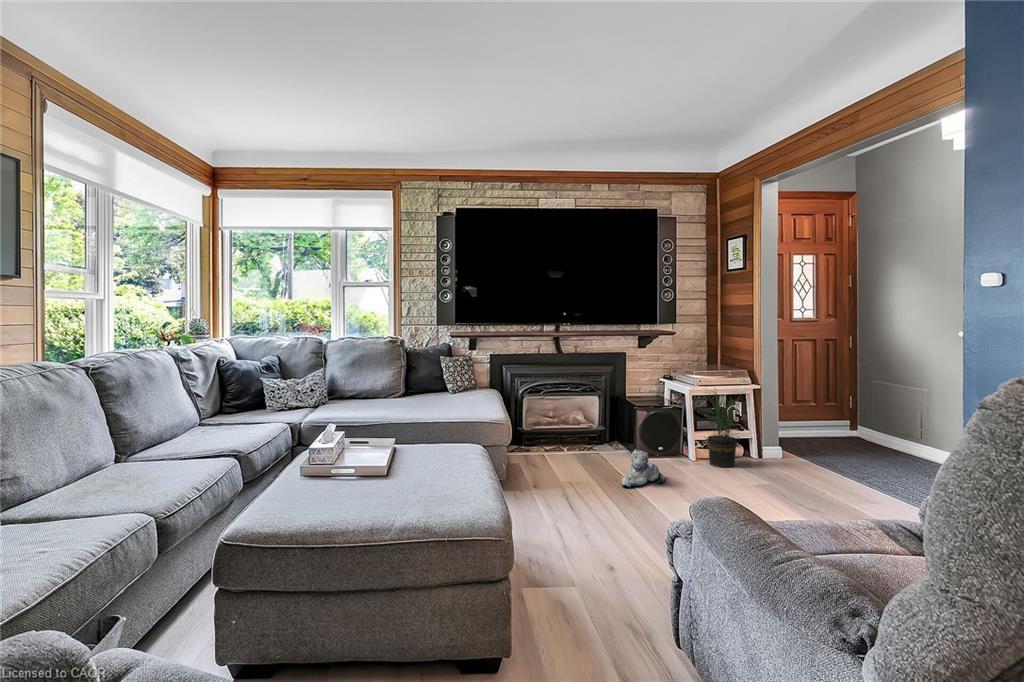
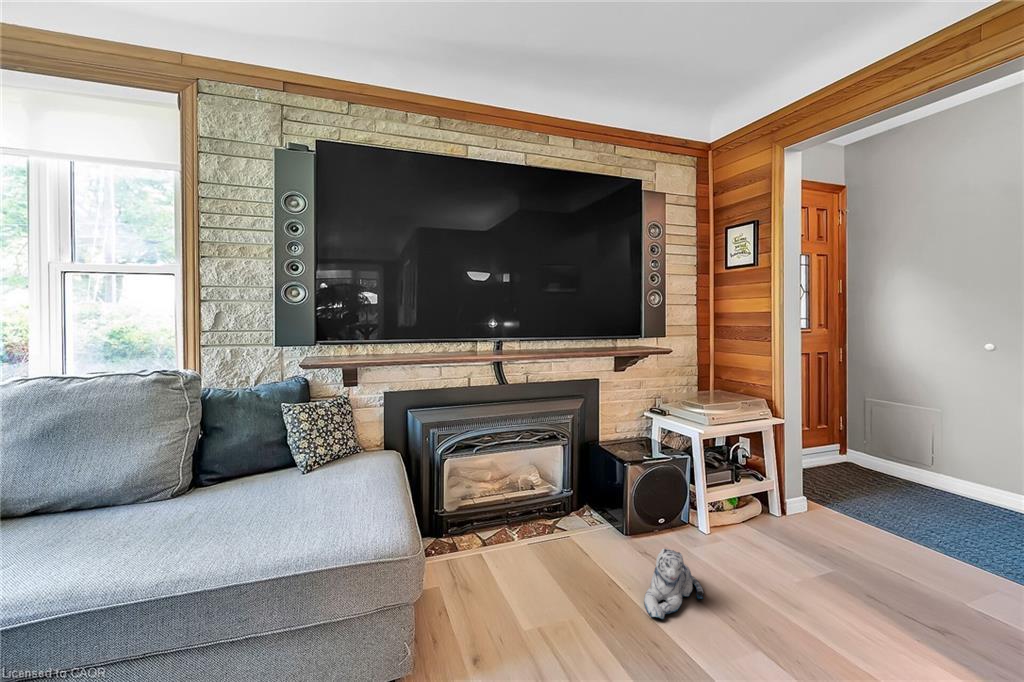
potted plant: present [707,391,743,467] -> none [709,423,789,545]

